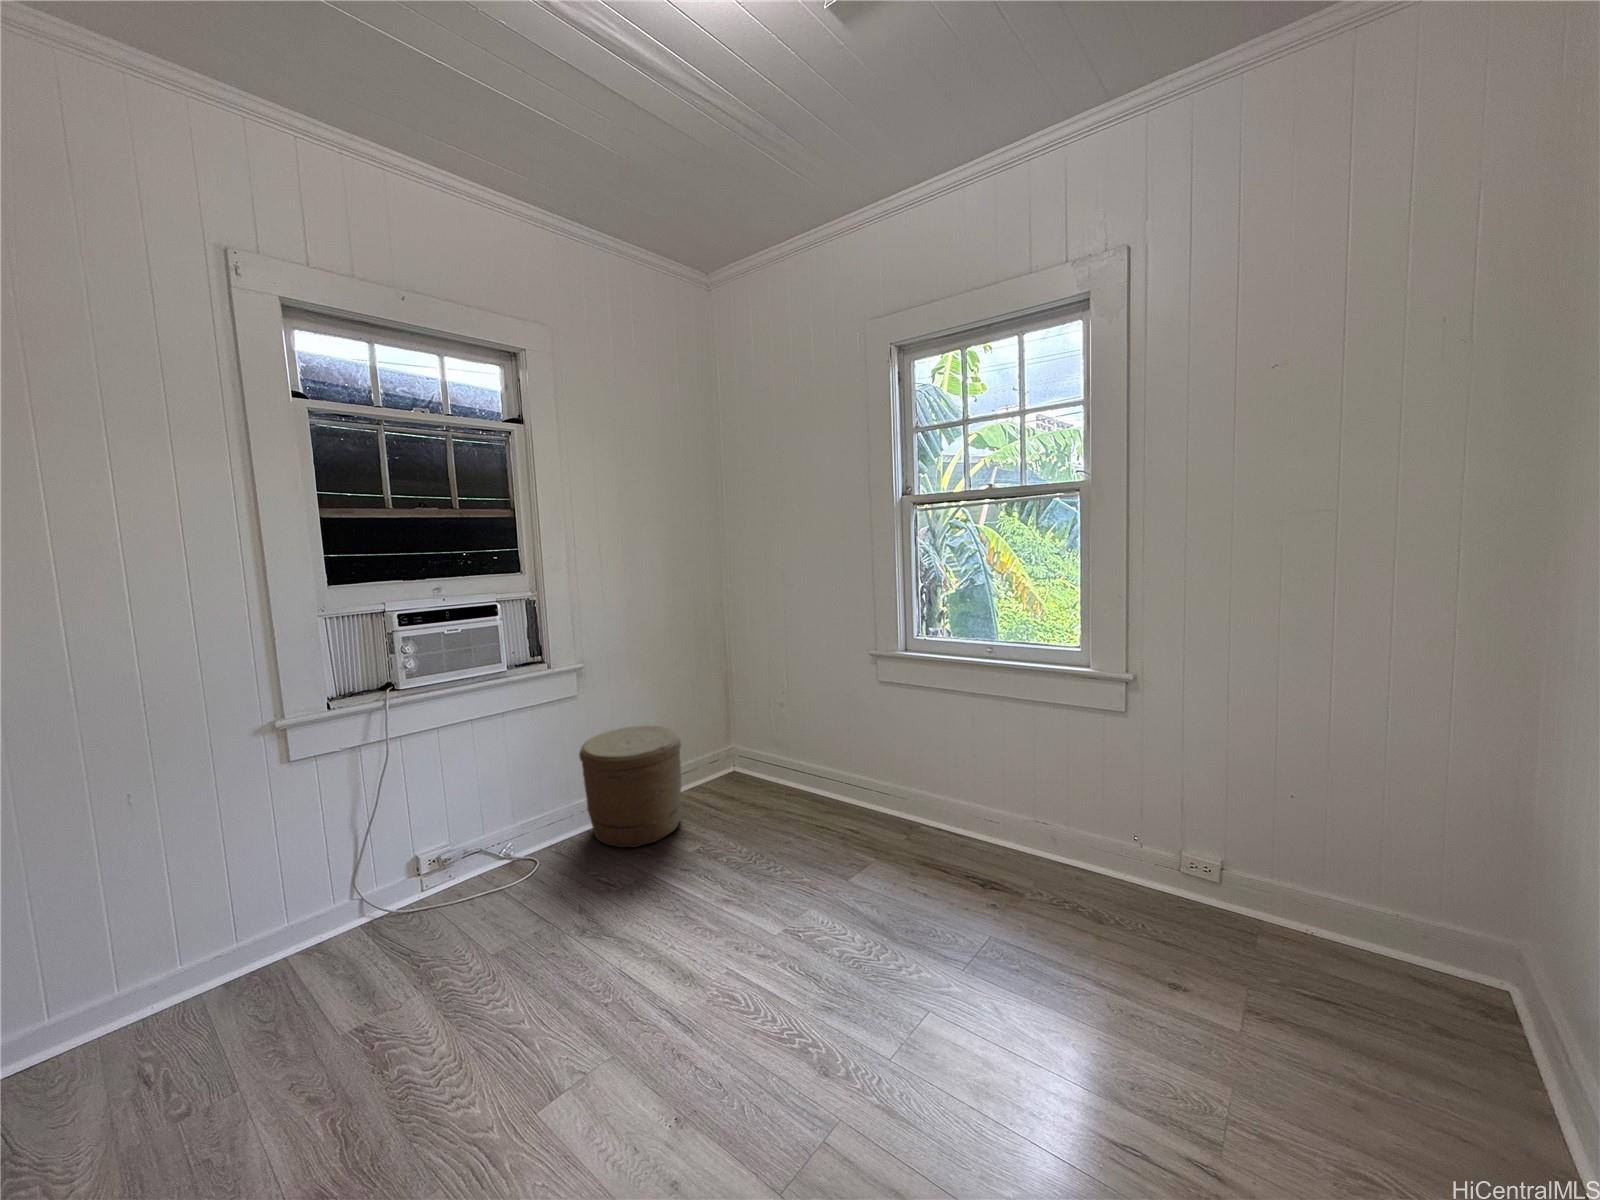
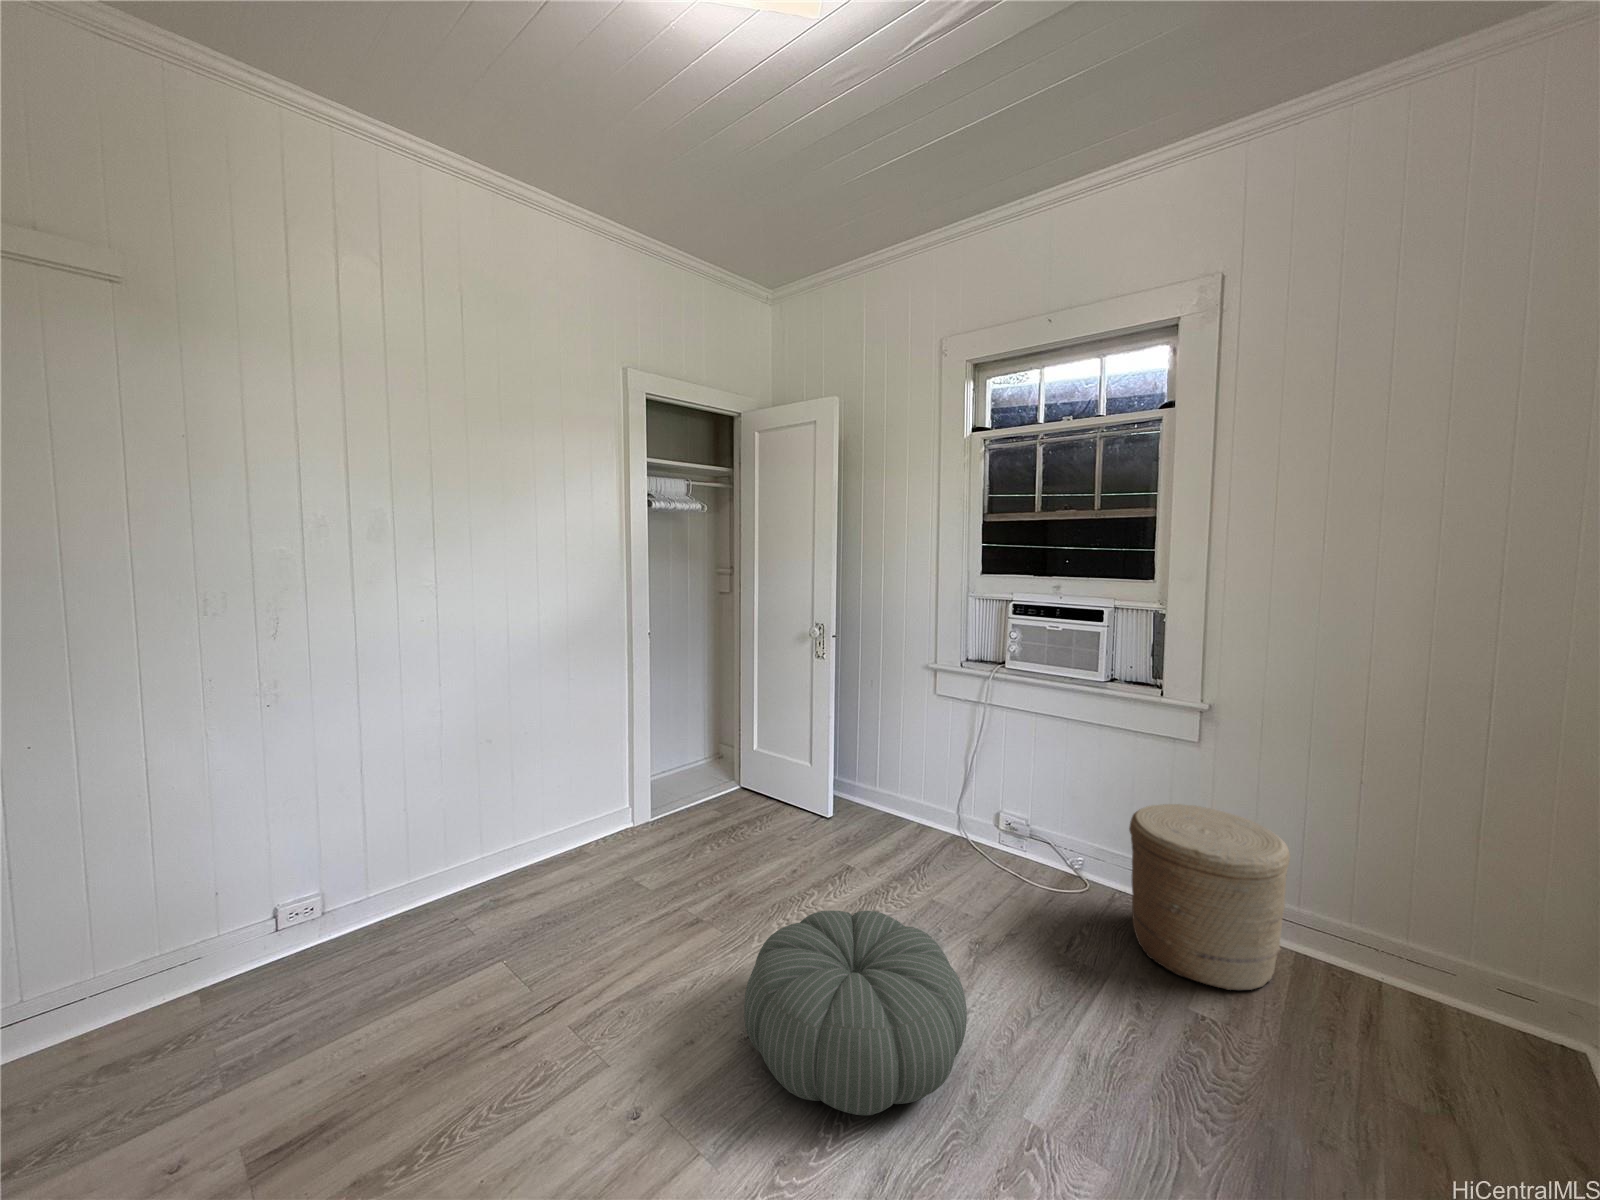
pouf: none [581,895,800,1100] -> present [744,910,967,1116]

